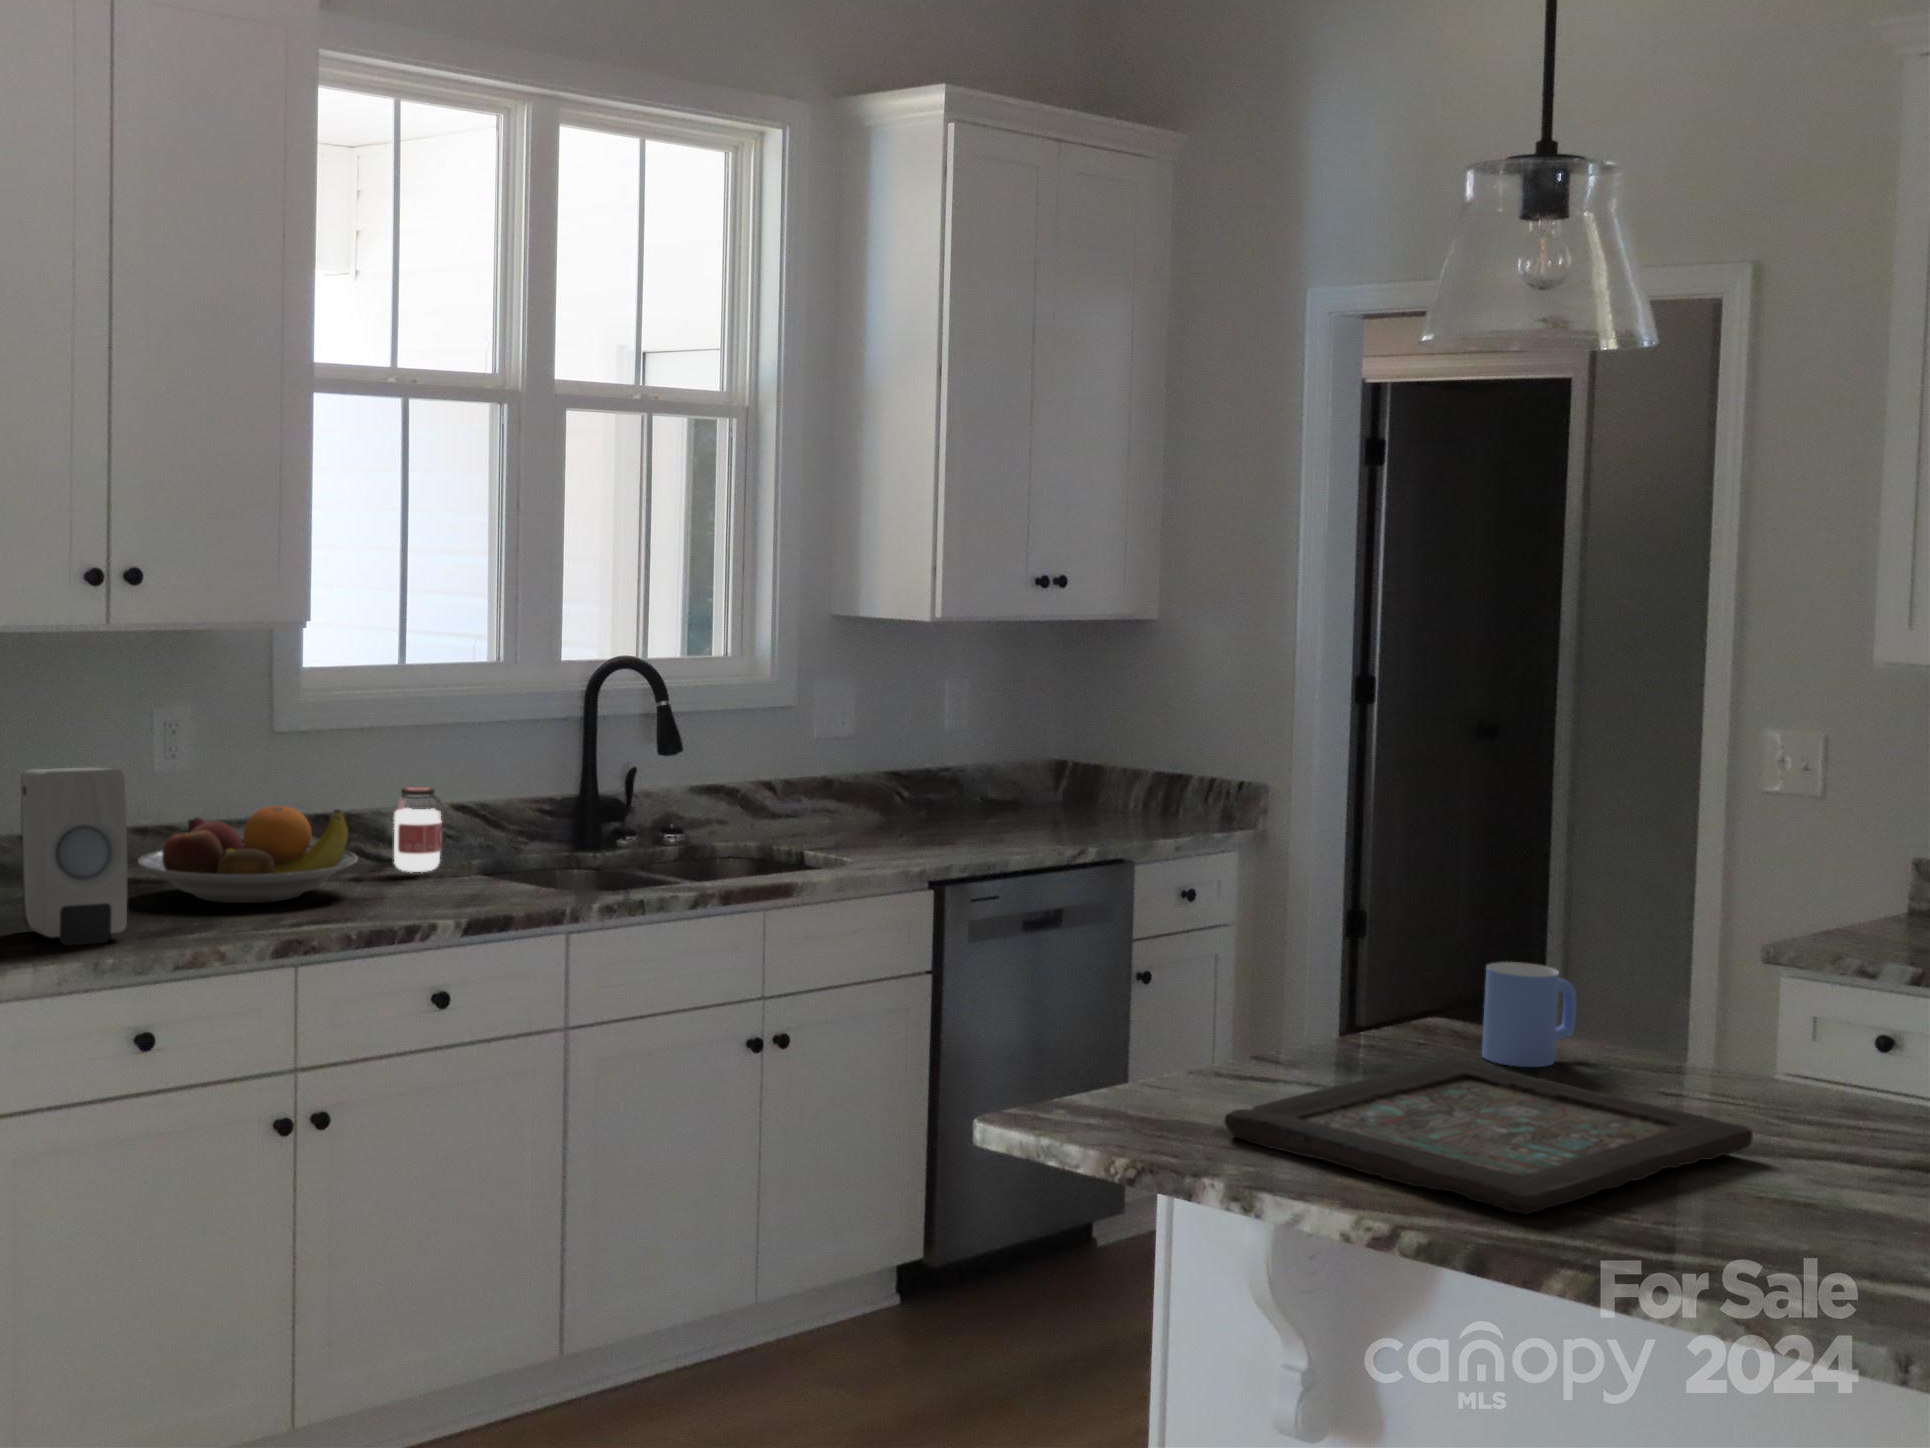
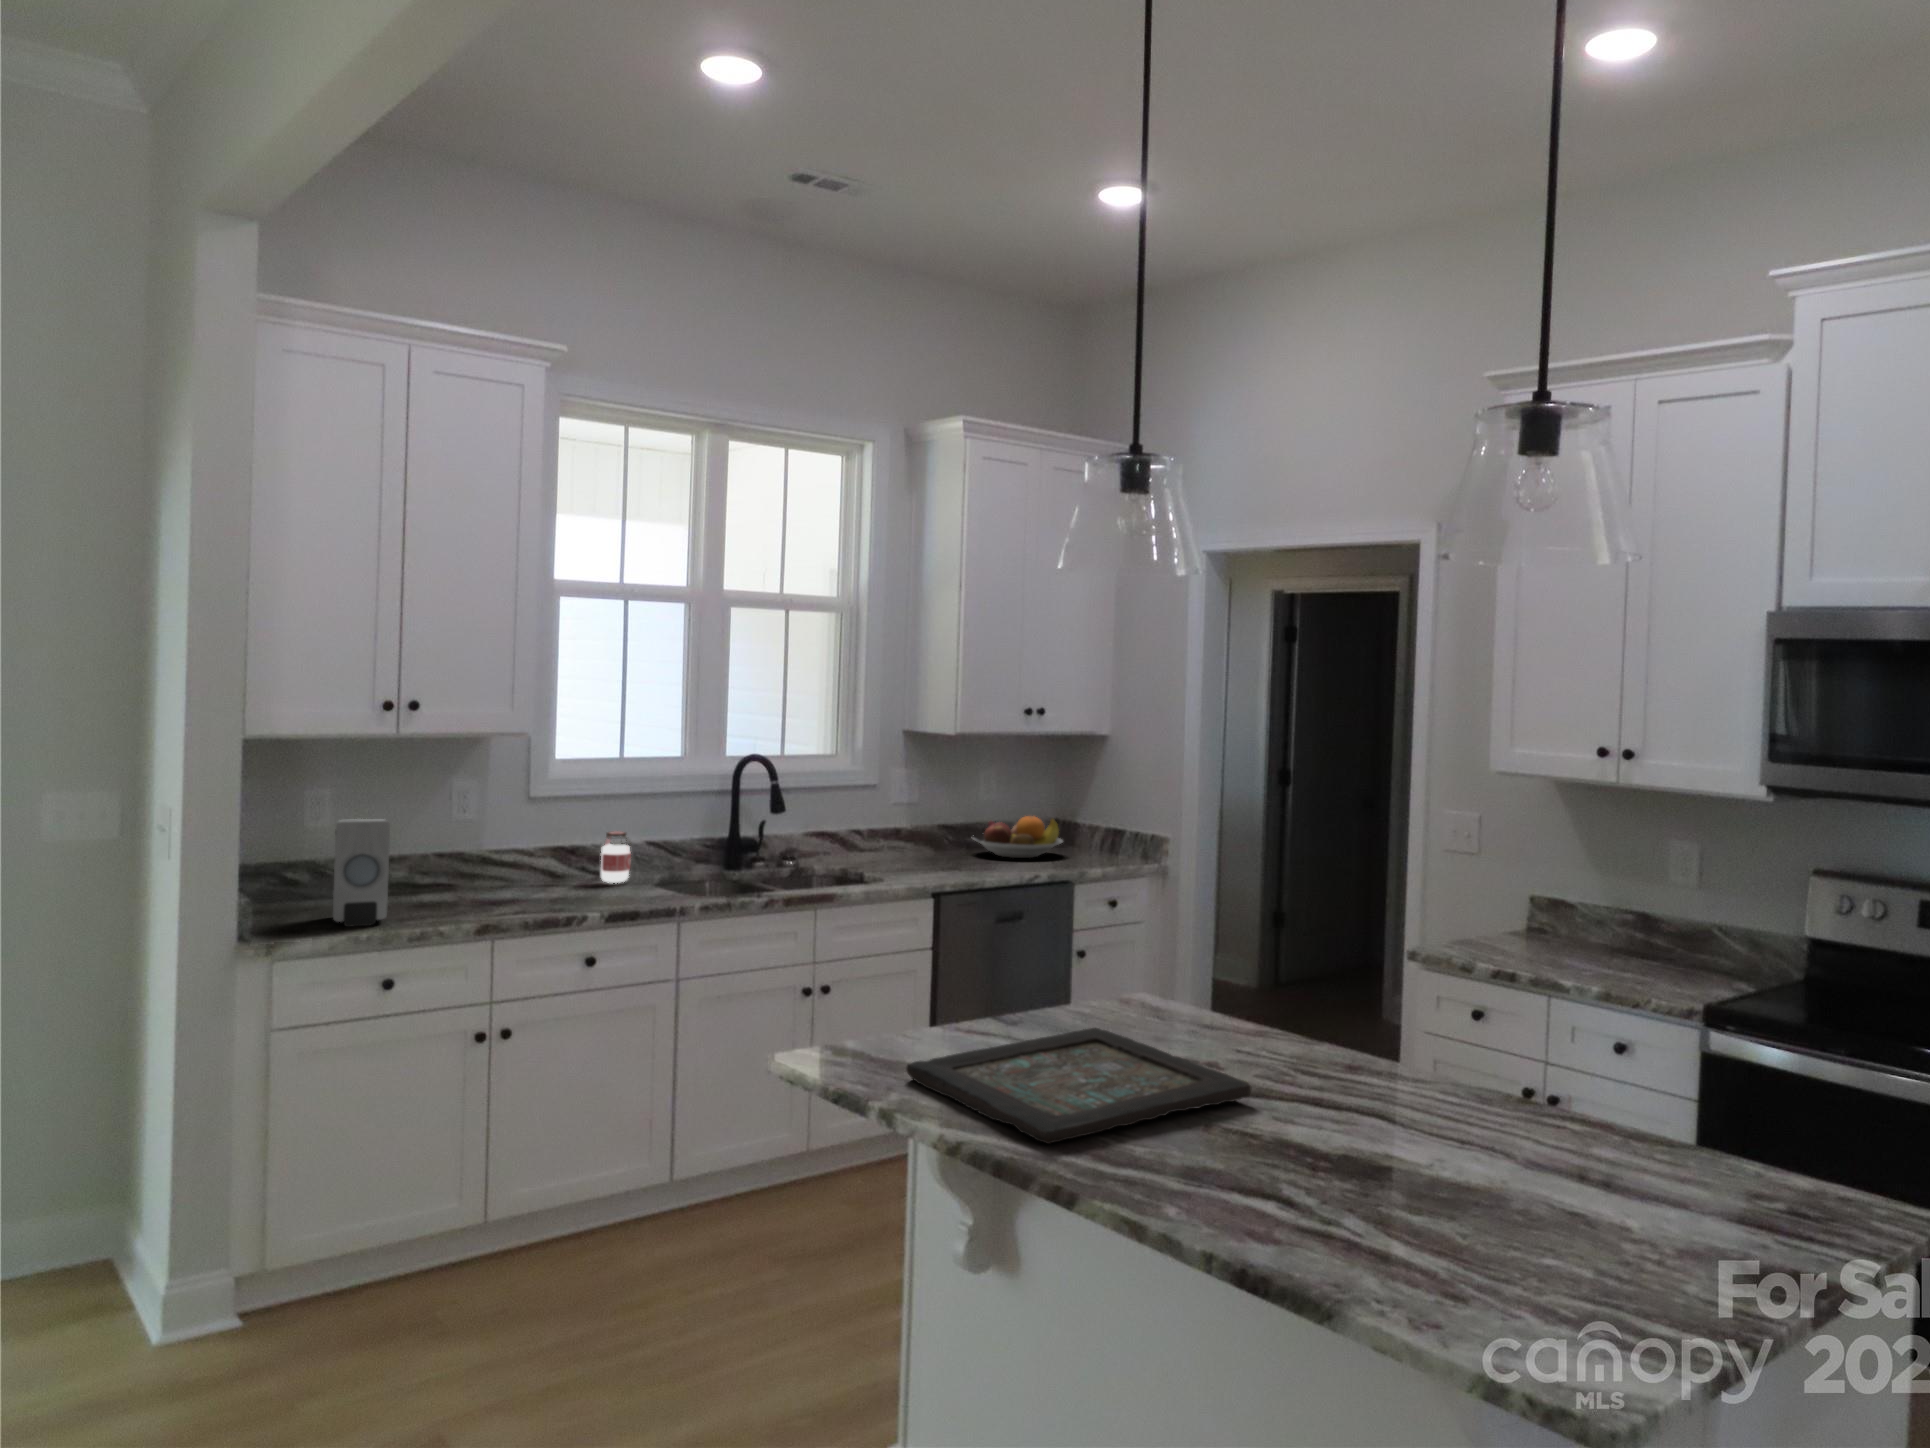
fruit bowl: present [138,806,358,903] -> present [973,816,1063,858]
mug: present [1482,962,1576,1067] -> none [1142,963,1206,1032]

